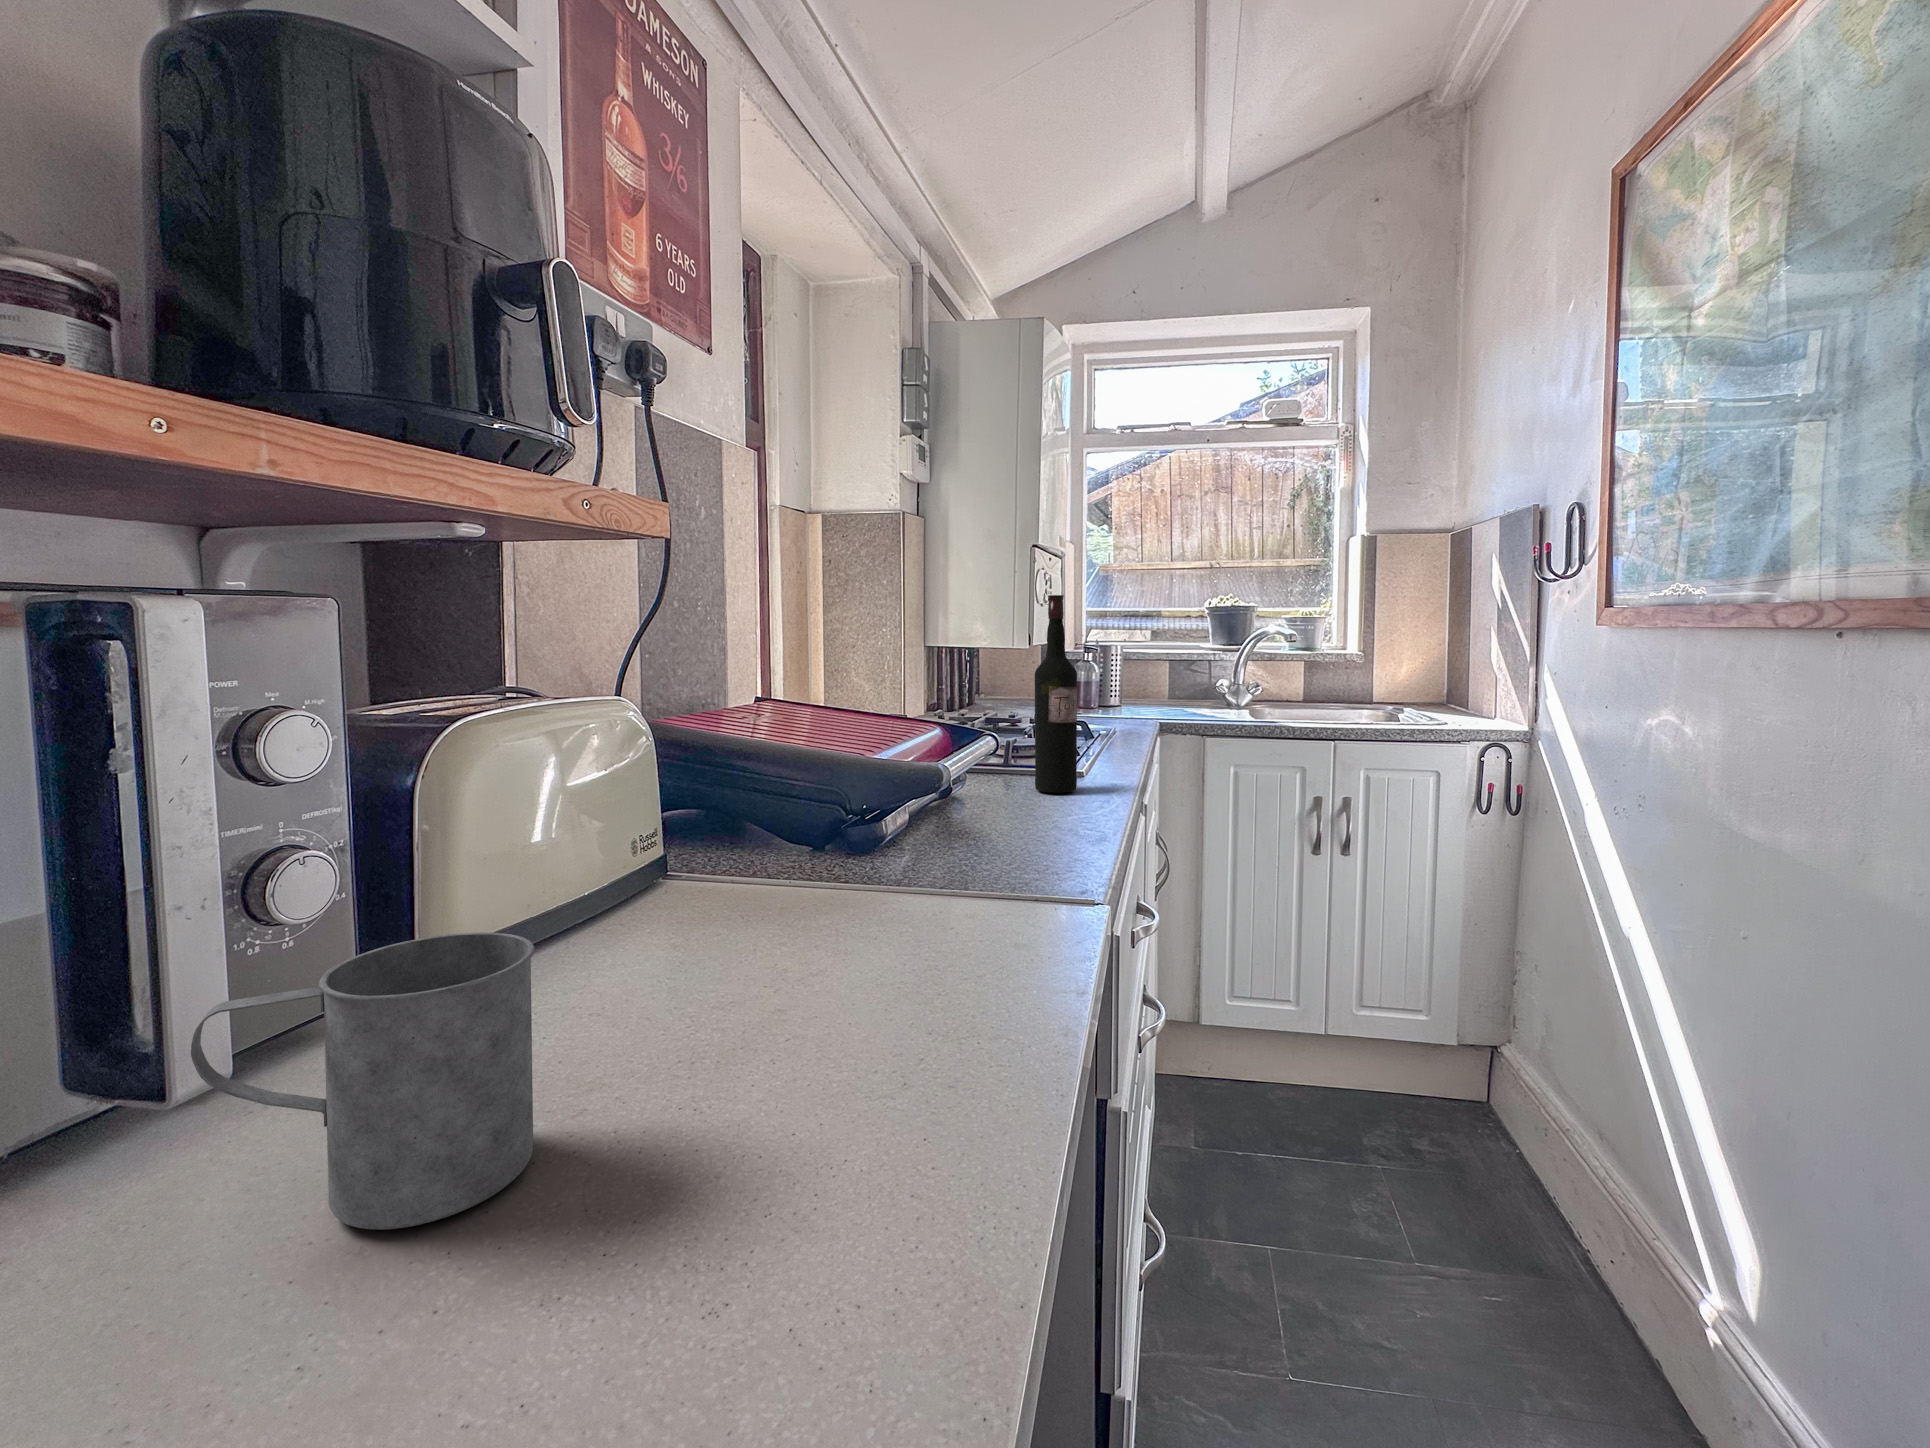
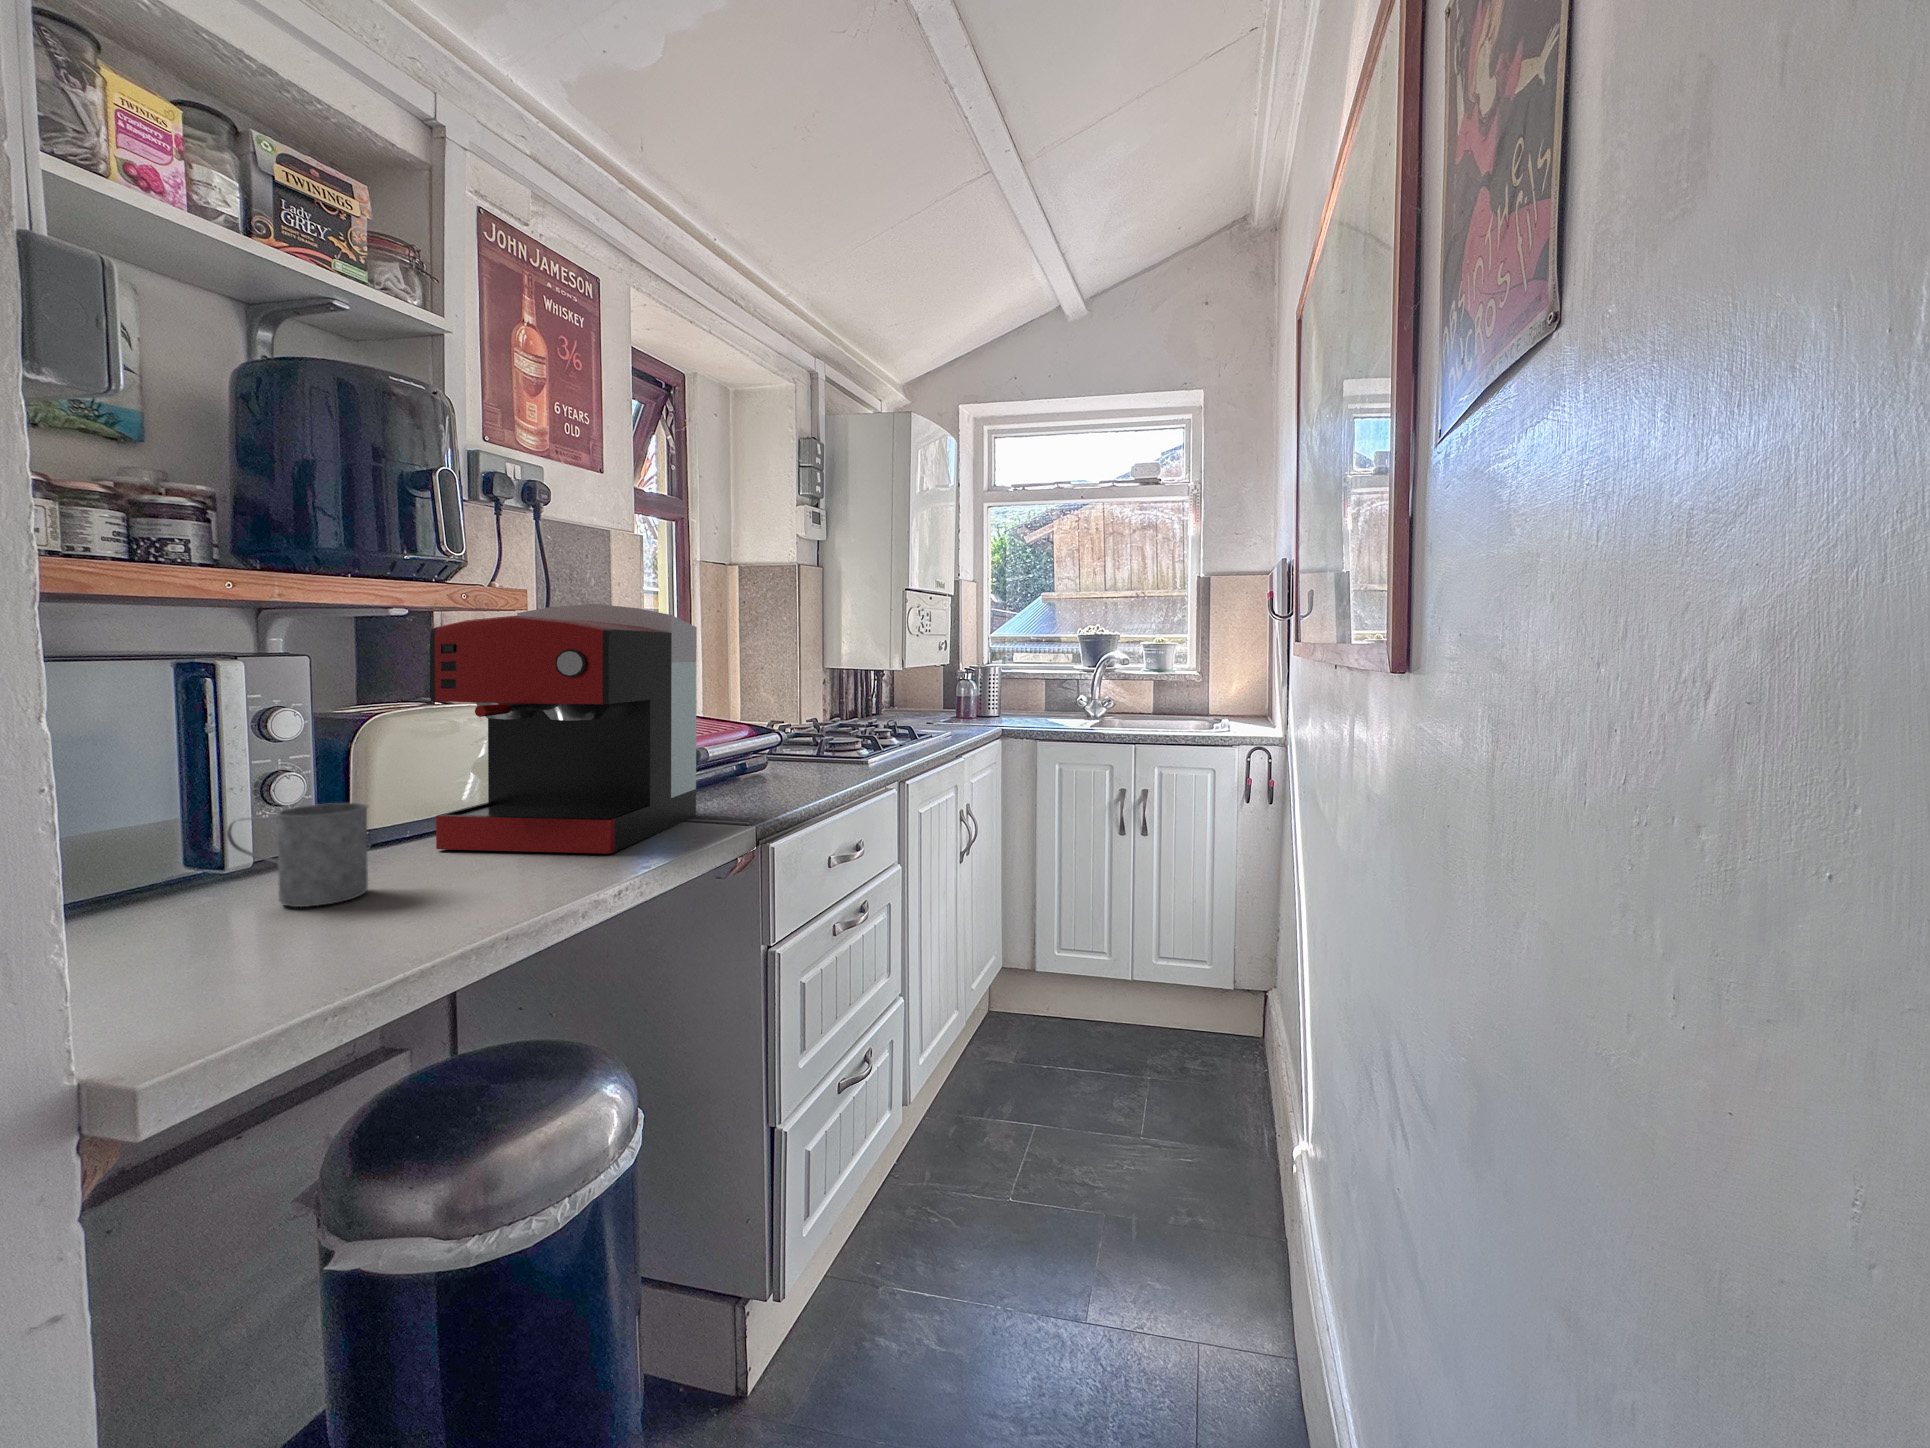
coffee maker: none [583,515,976,990] -> present [430,604,697,854]
wine bottle: present [1035,595,1077,793] -> none [817,637,847,772]

